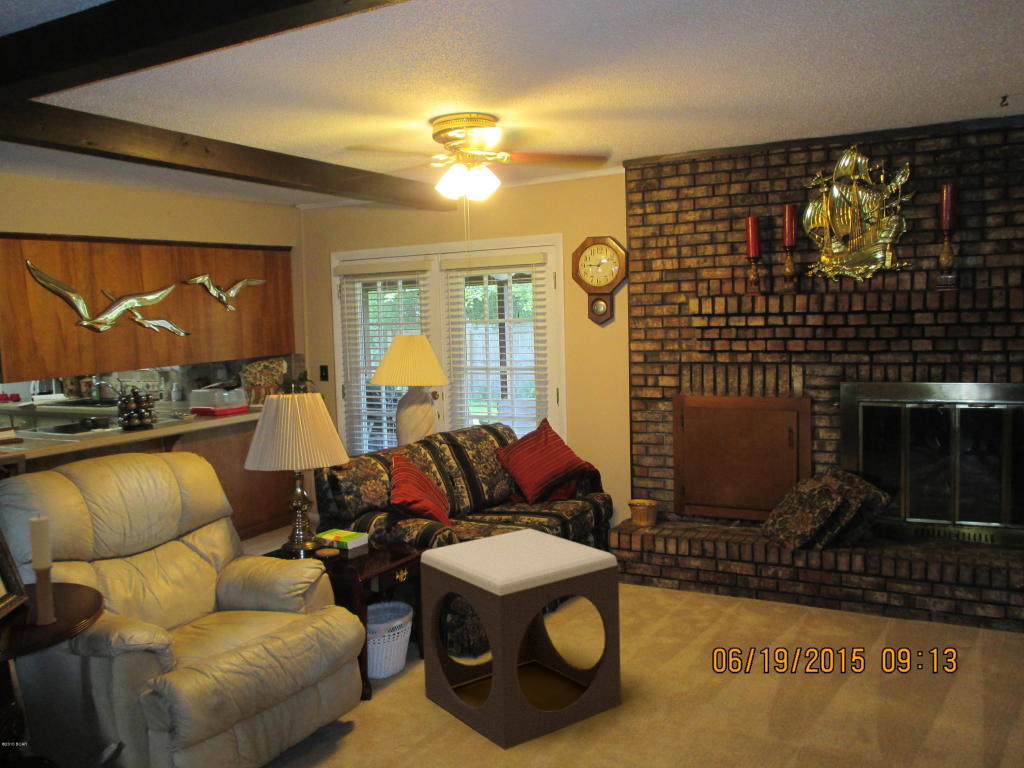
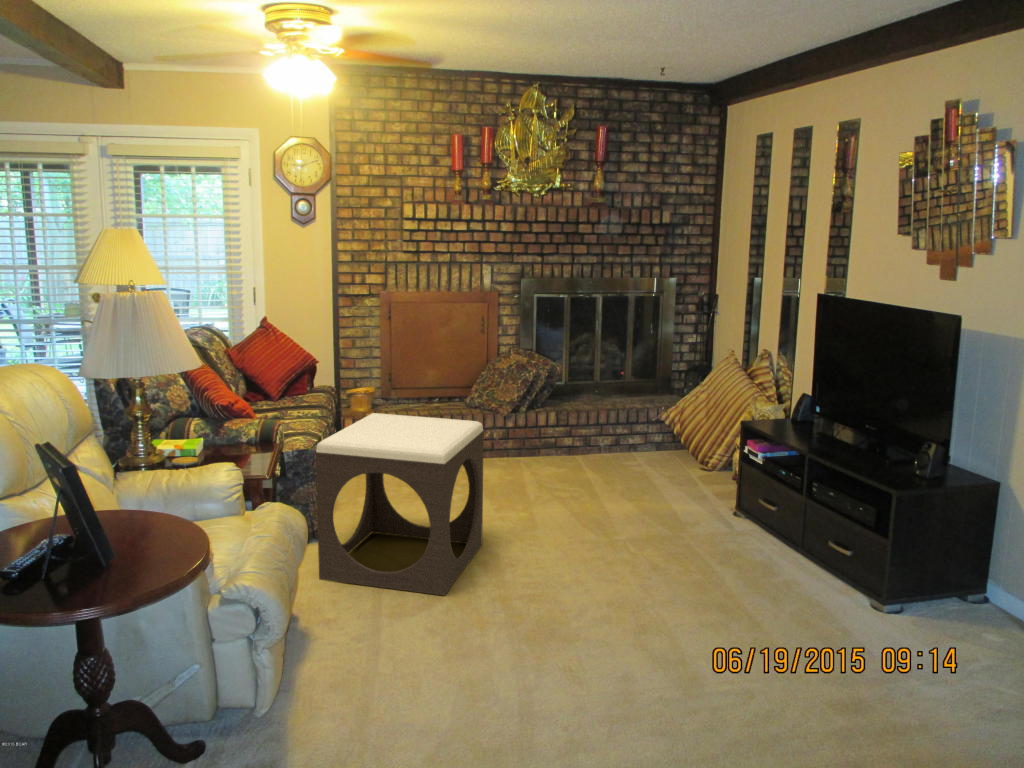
candle: present [29,516,56,625] -> none [137,425,167,552]

